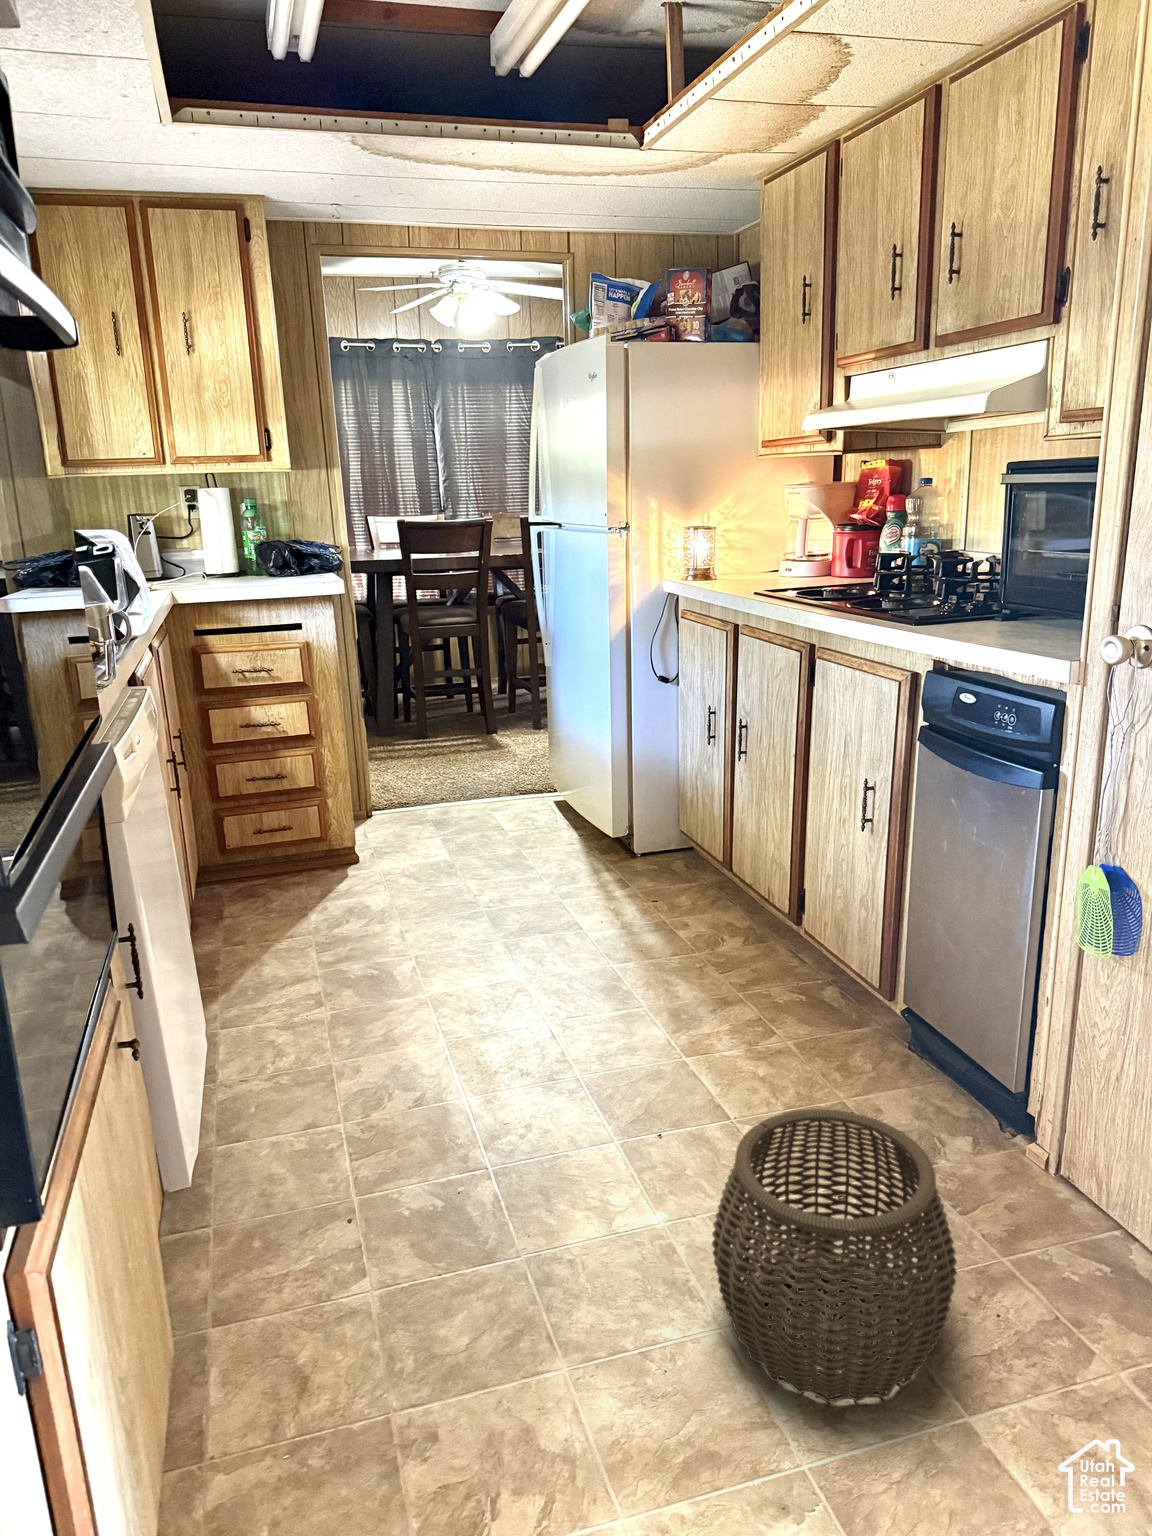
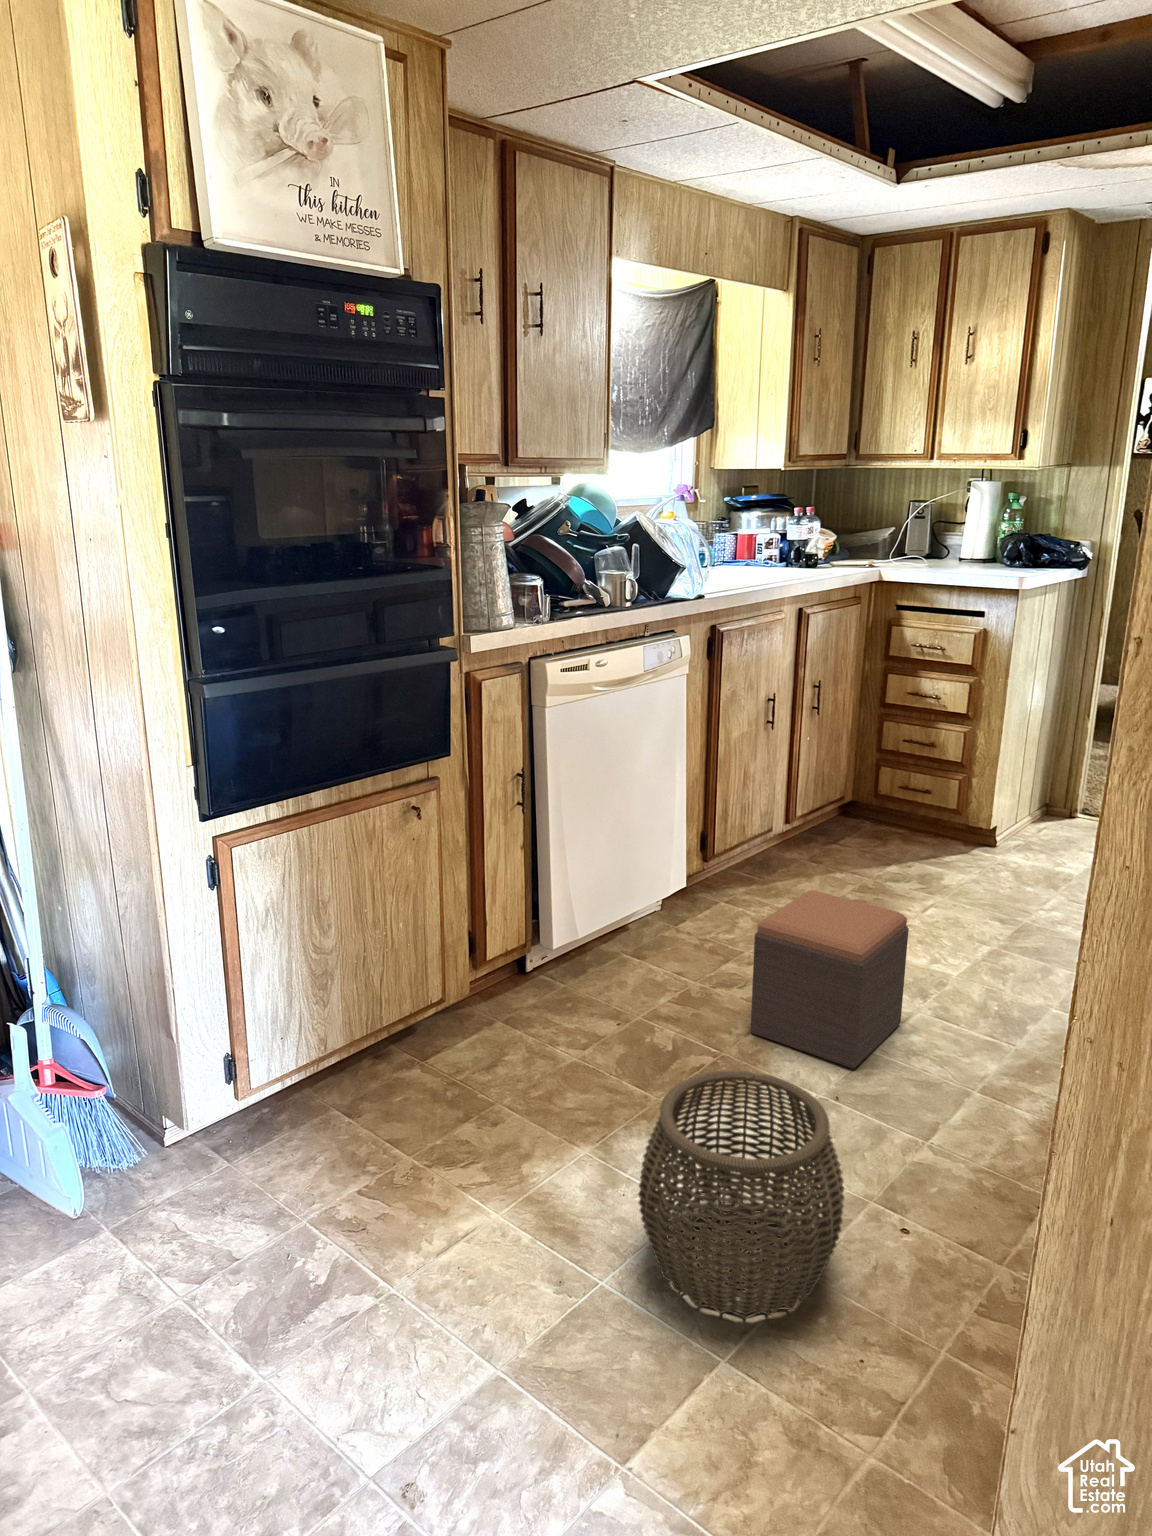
footstool: none [438,927,602,1131] -> present [751,890,909,1069]

